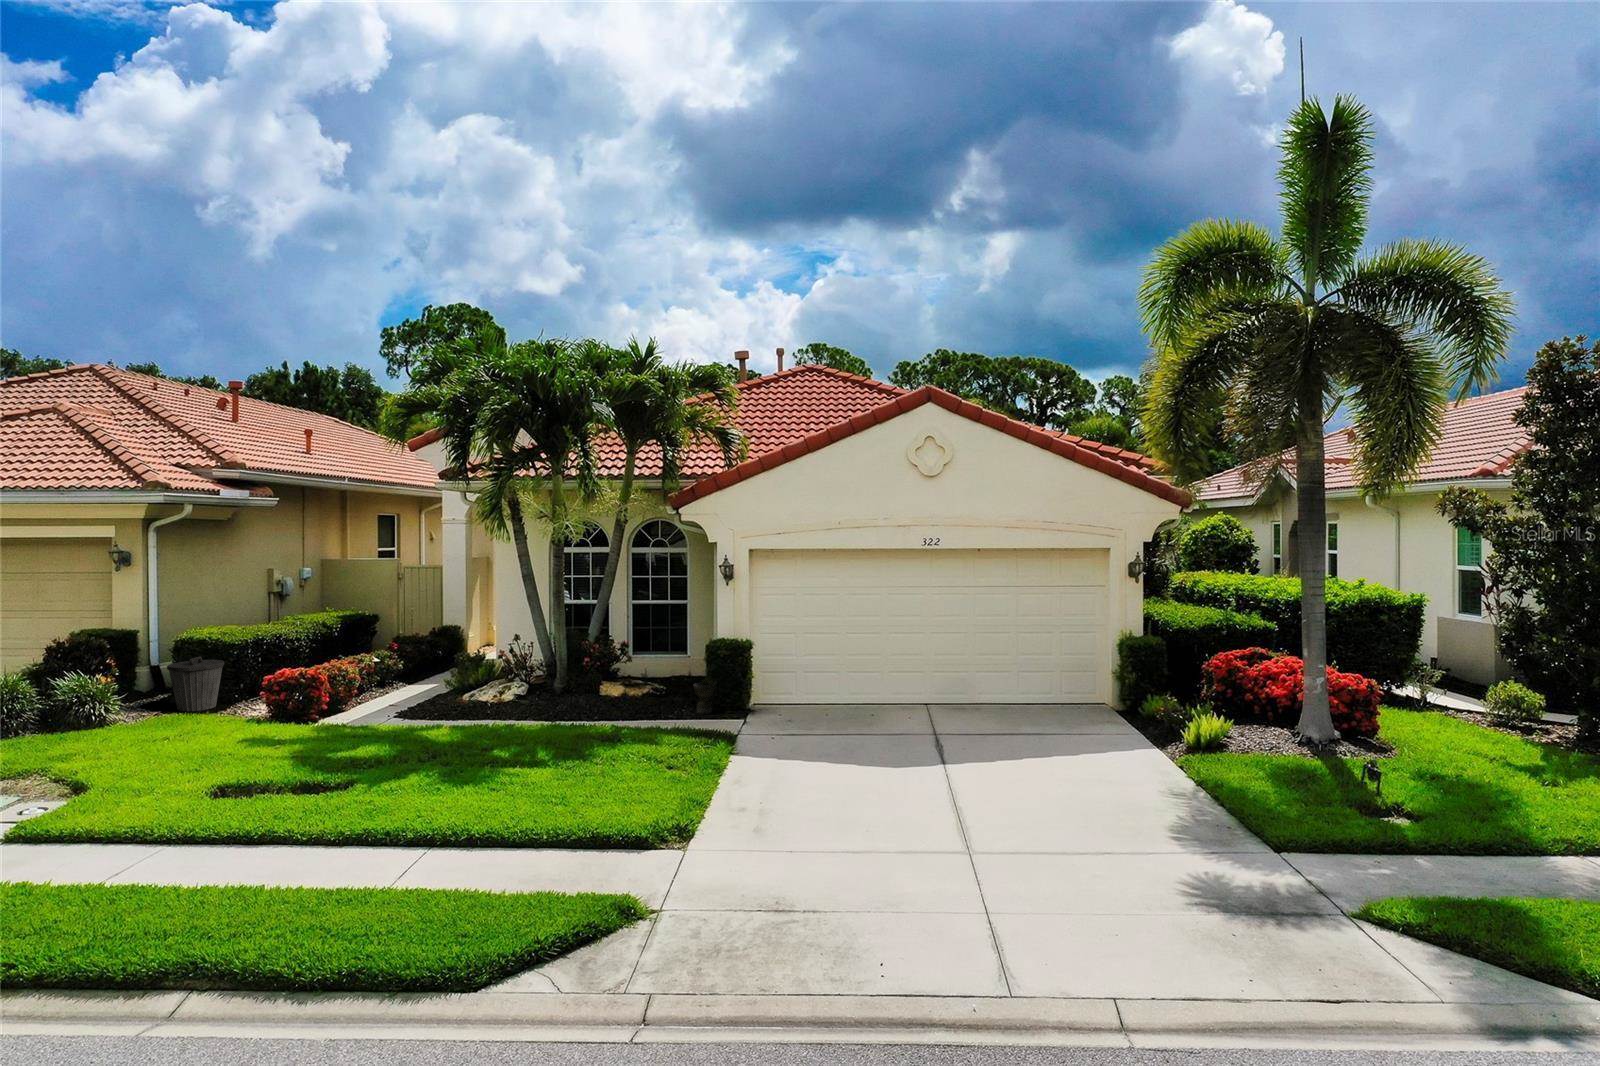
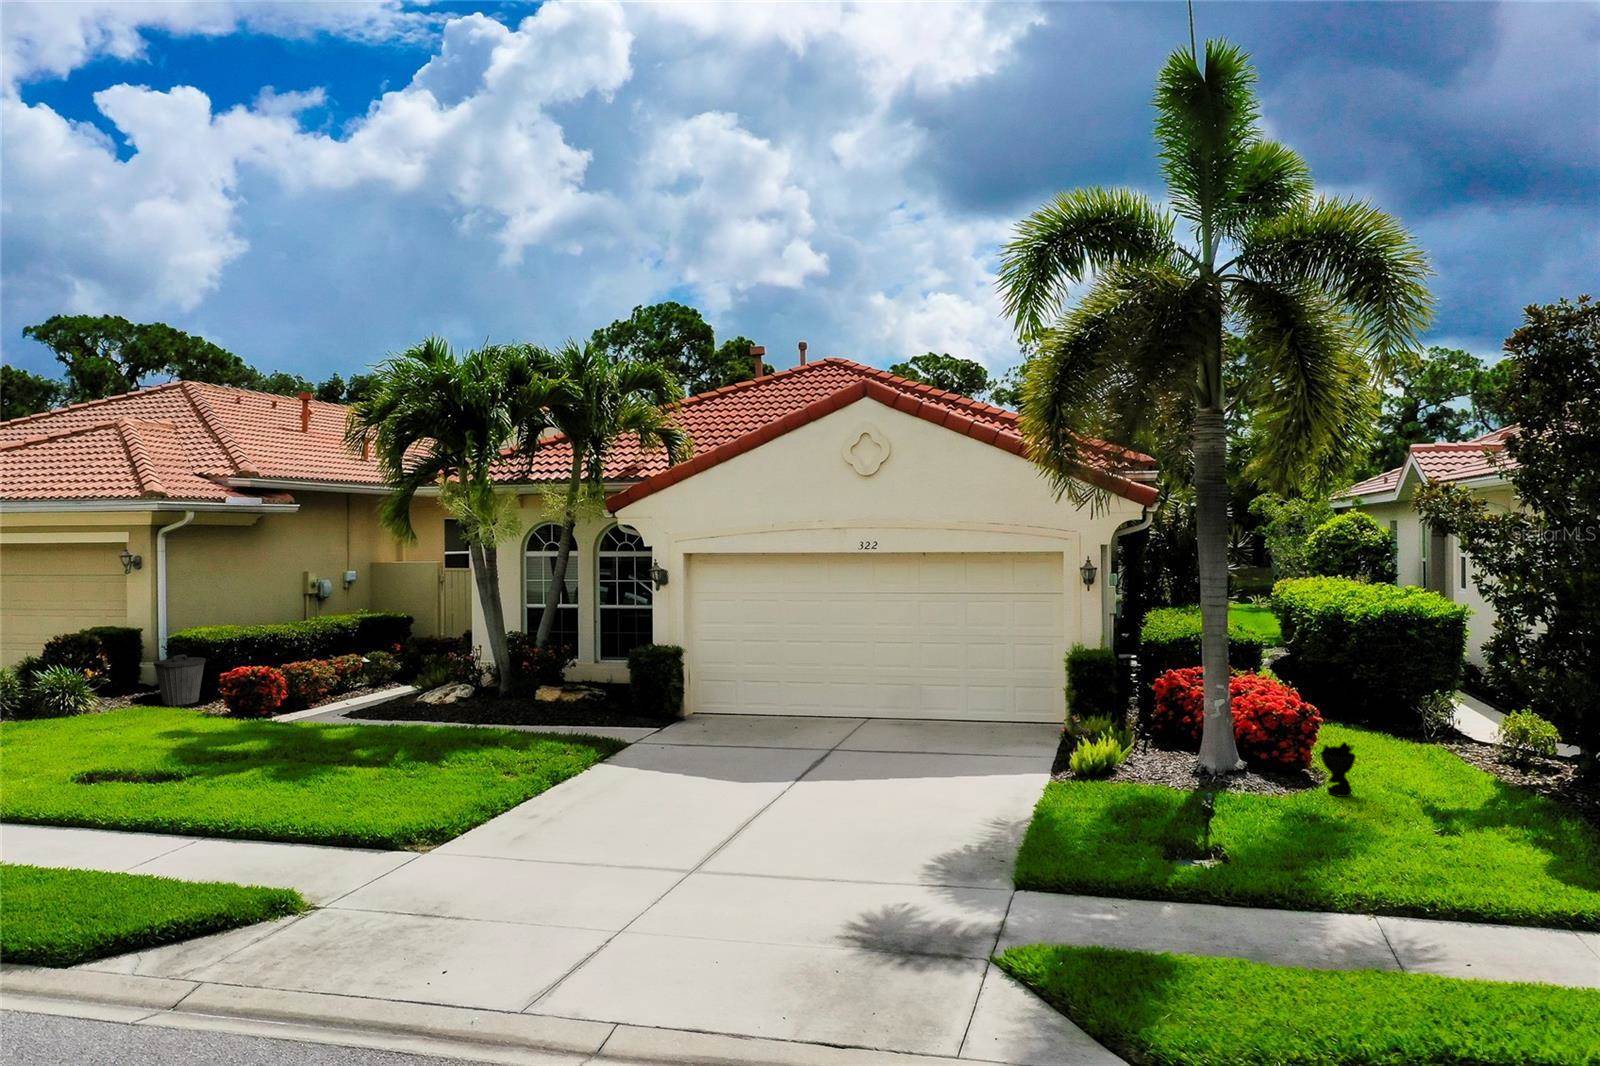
planter: present [694,678,715,714] -> present [1321,742,1356,797]

